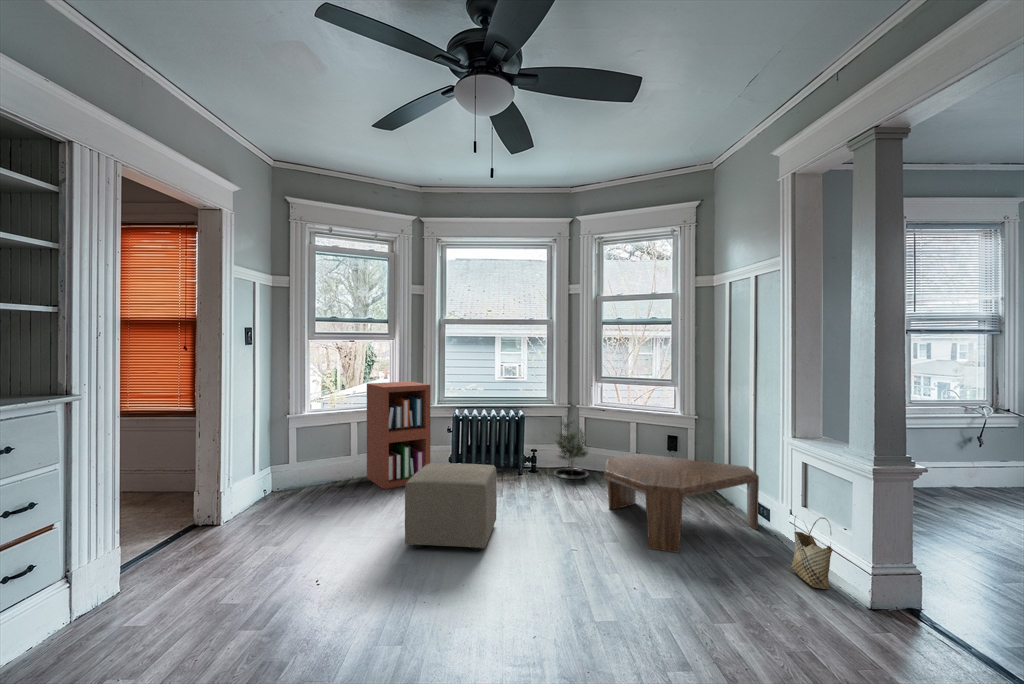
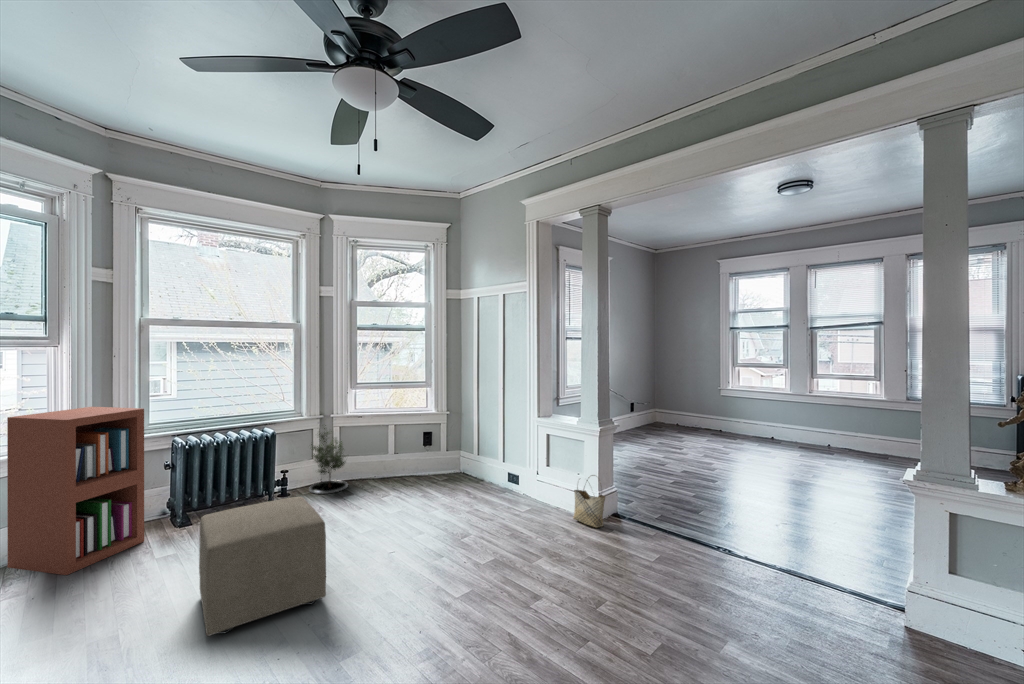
coffee table: present [604,454,759,553] -> none [400,448,526,538]

